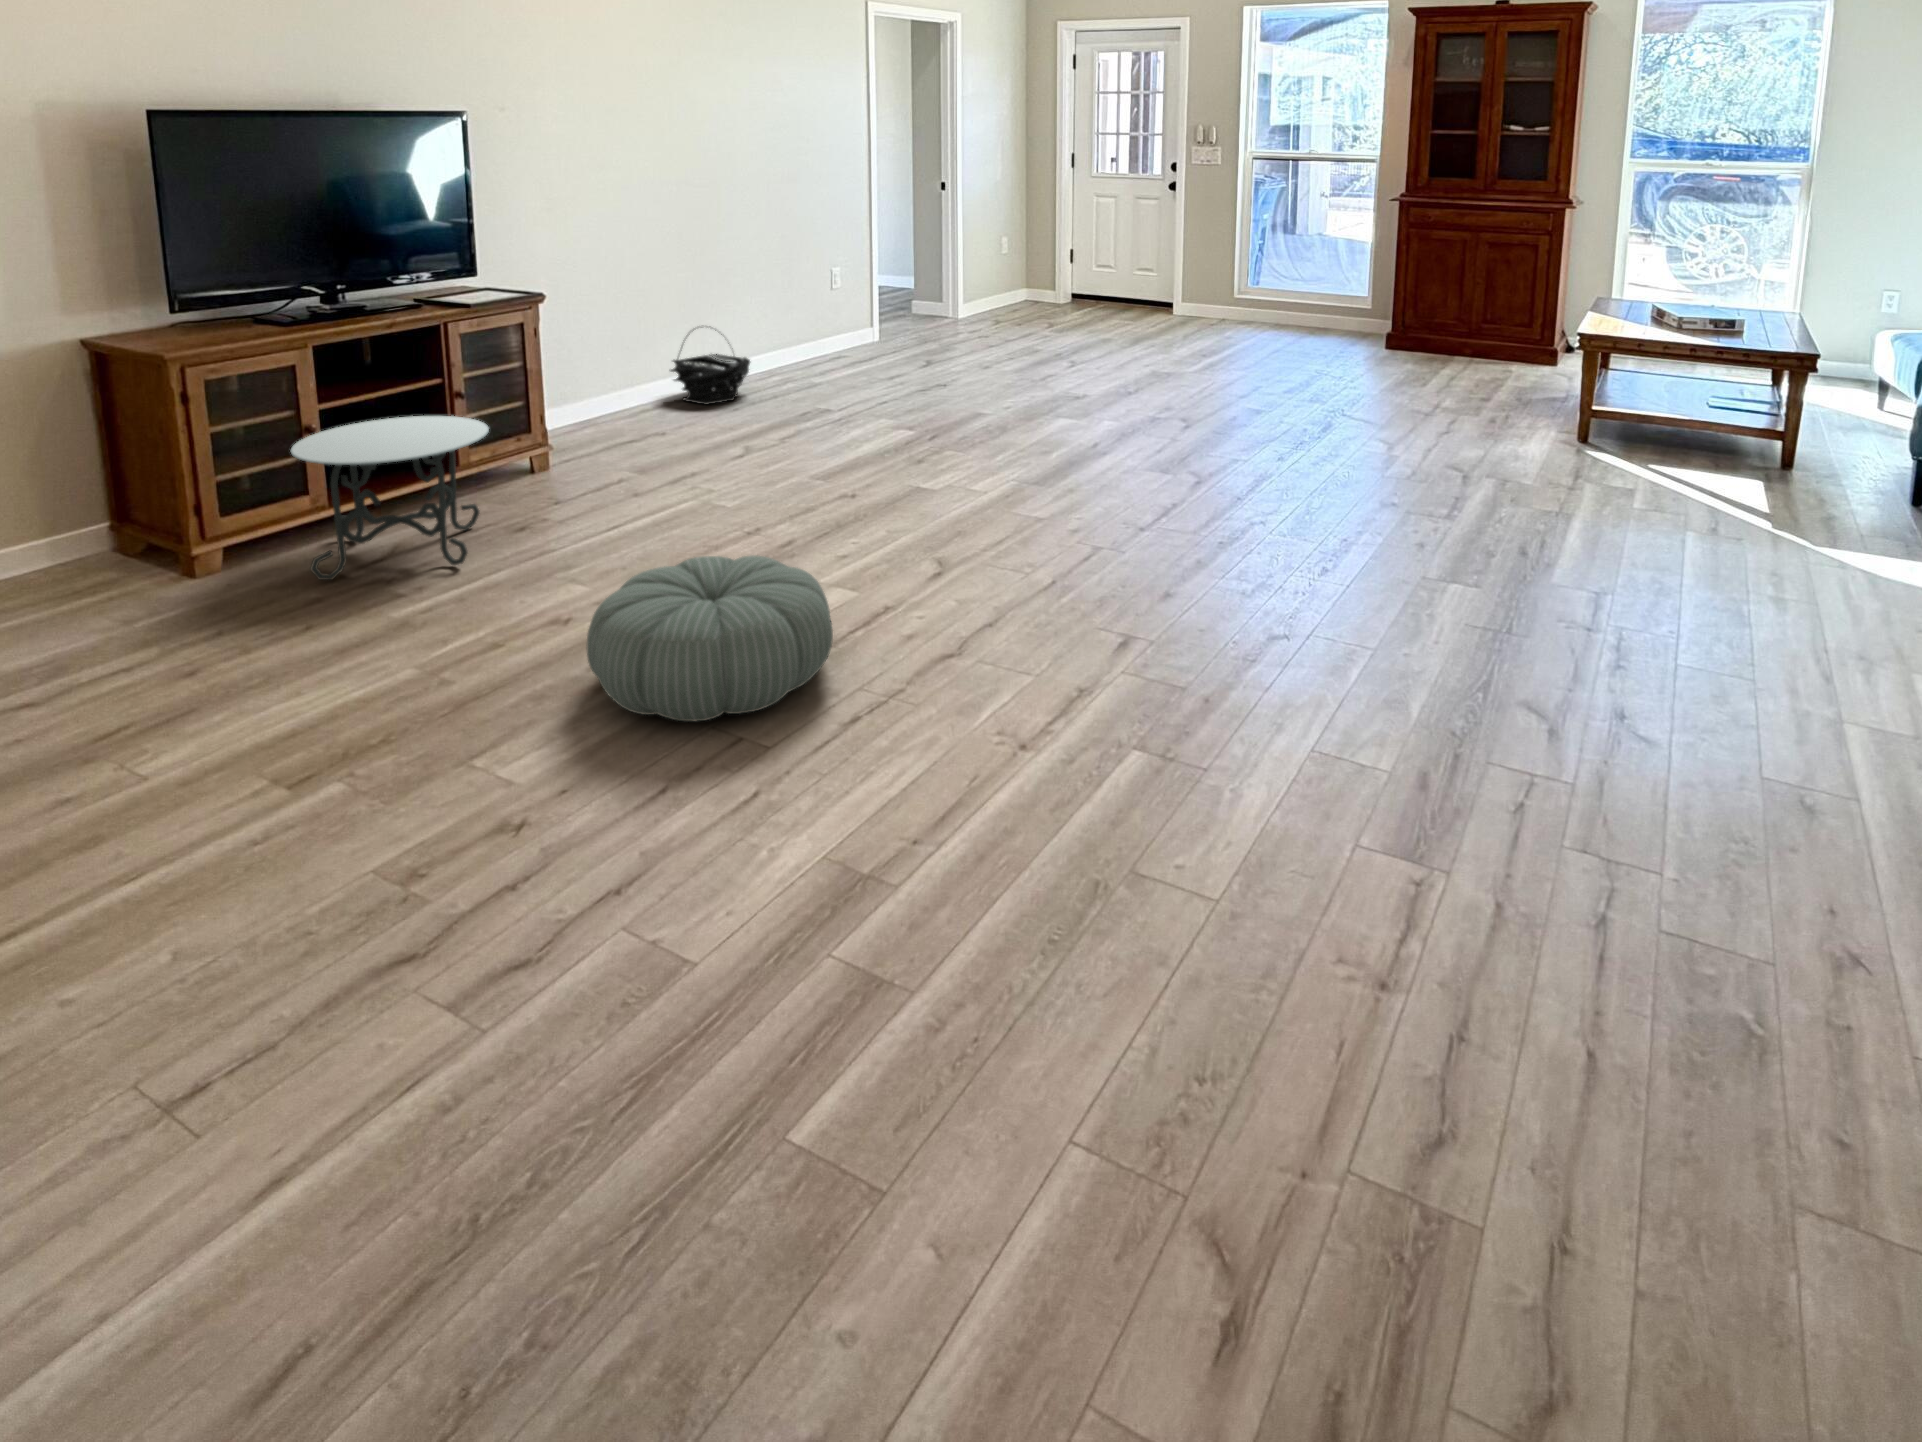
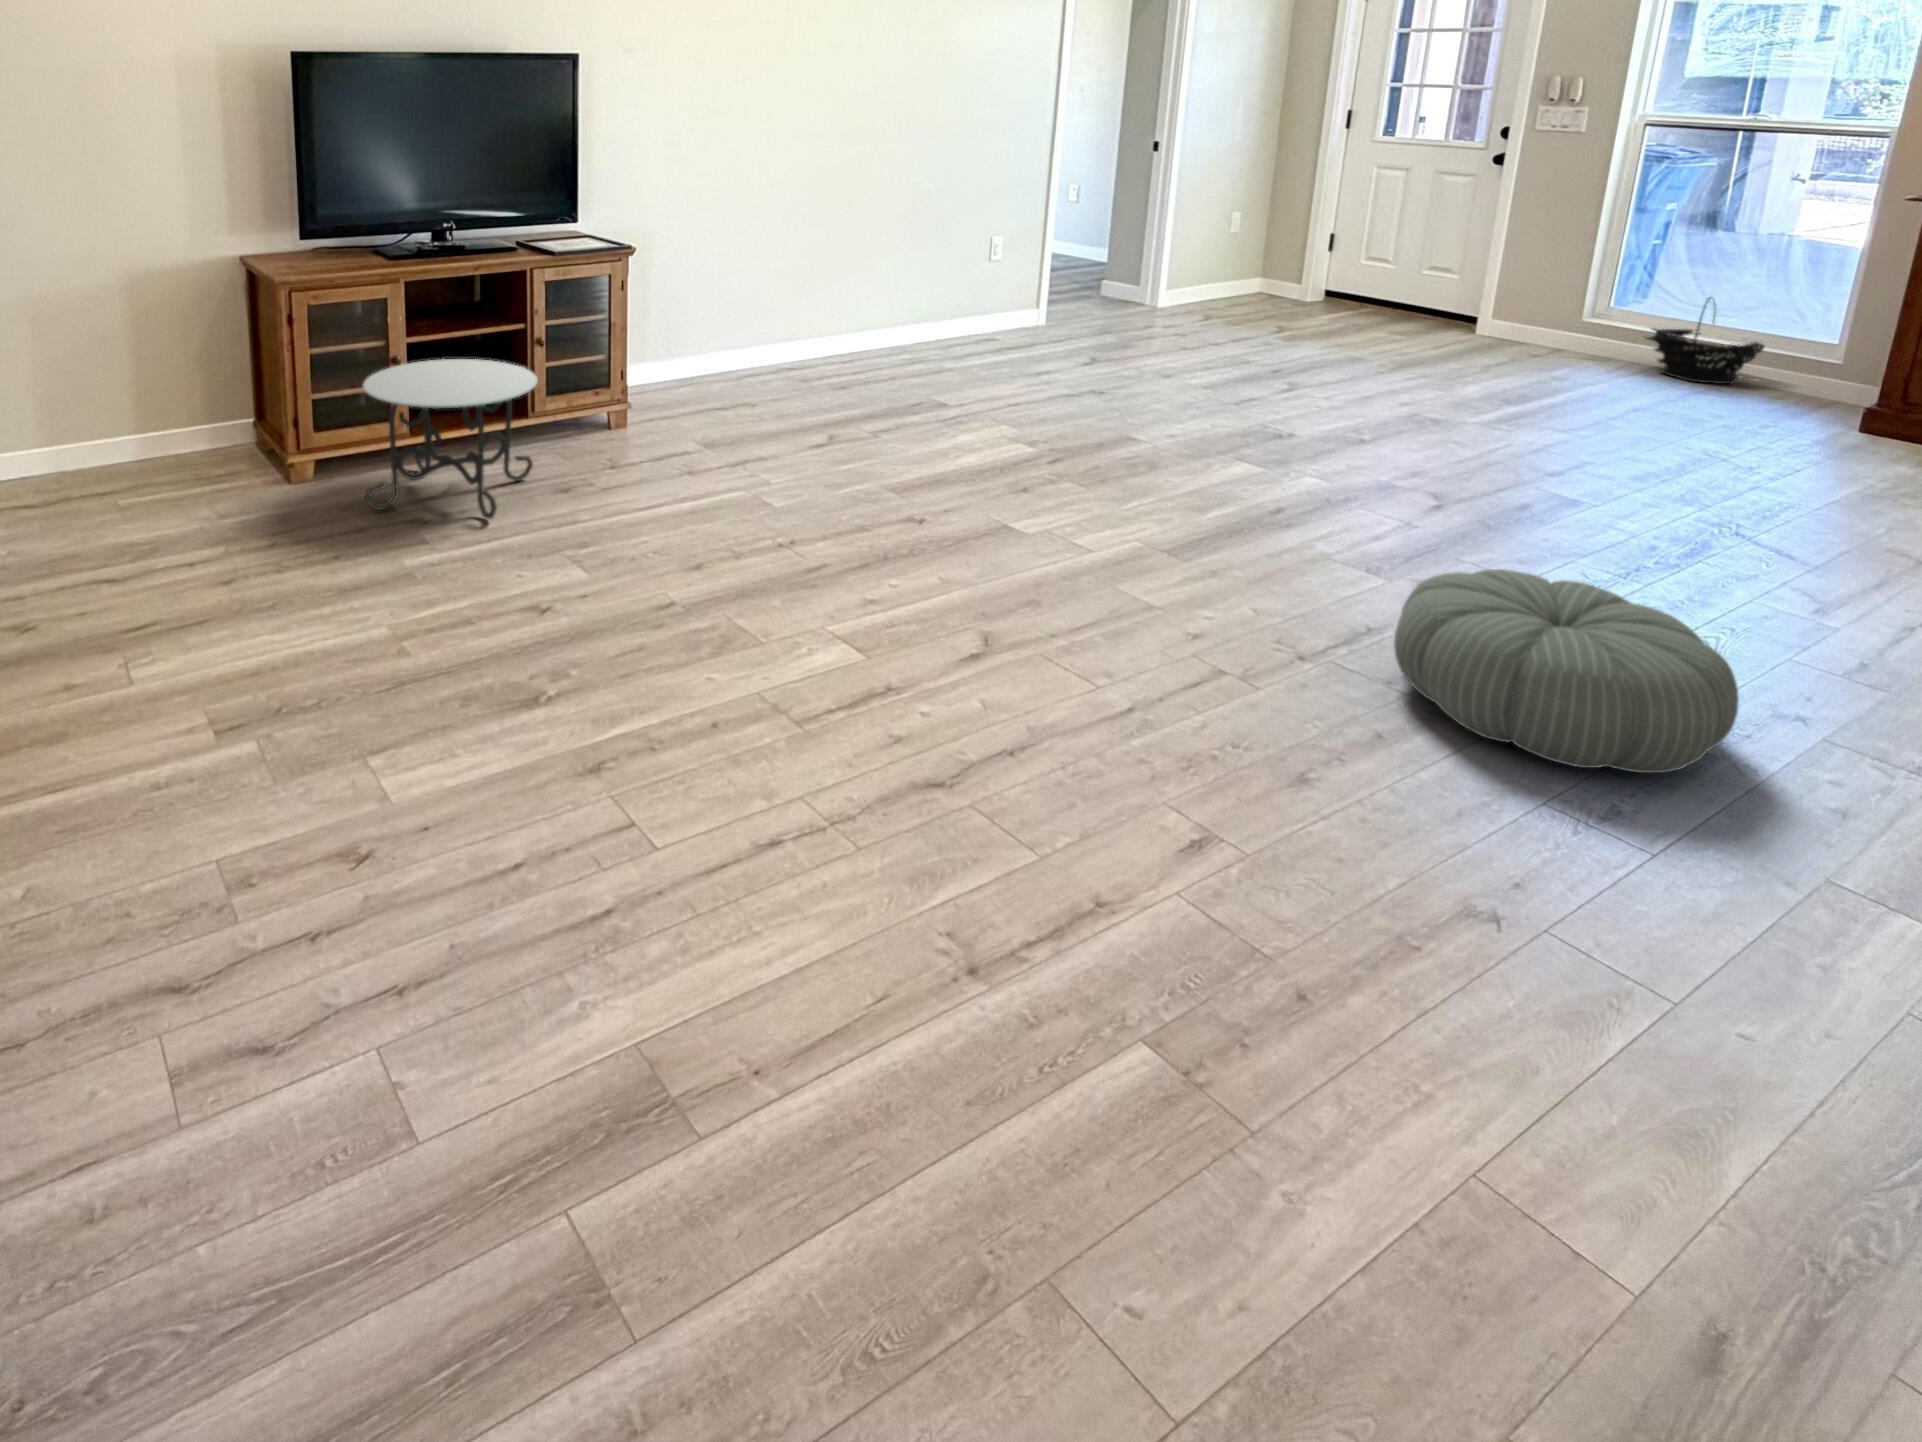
basket: present [671,330,750,405] -> present [1646,298,1765,384]
pouf: present [586,555,833,721] -> present [1394,569,1739,773]

